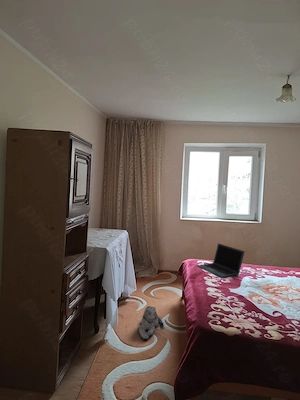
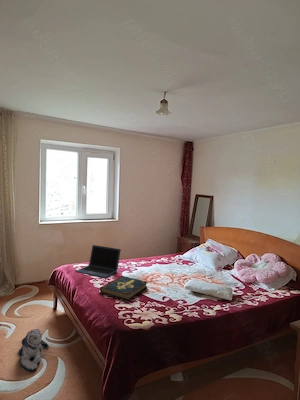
book: none [207,279,263,303] -> present [100,276,147,301]

